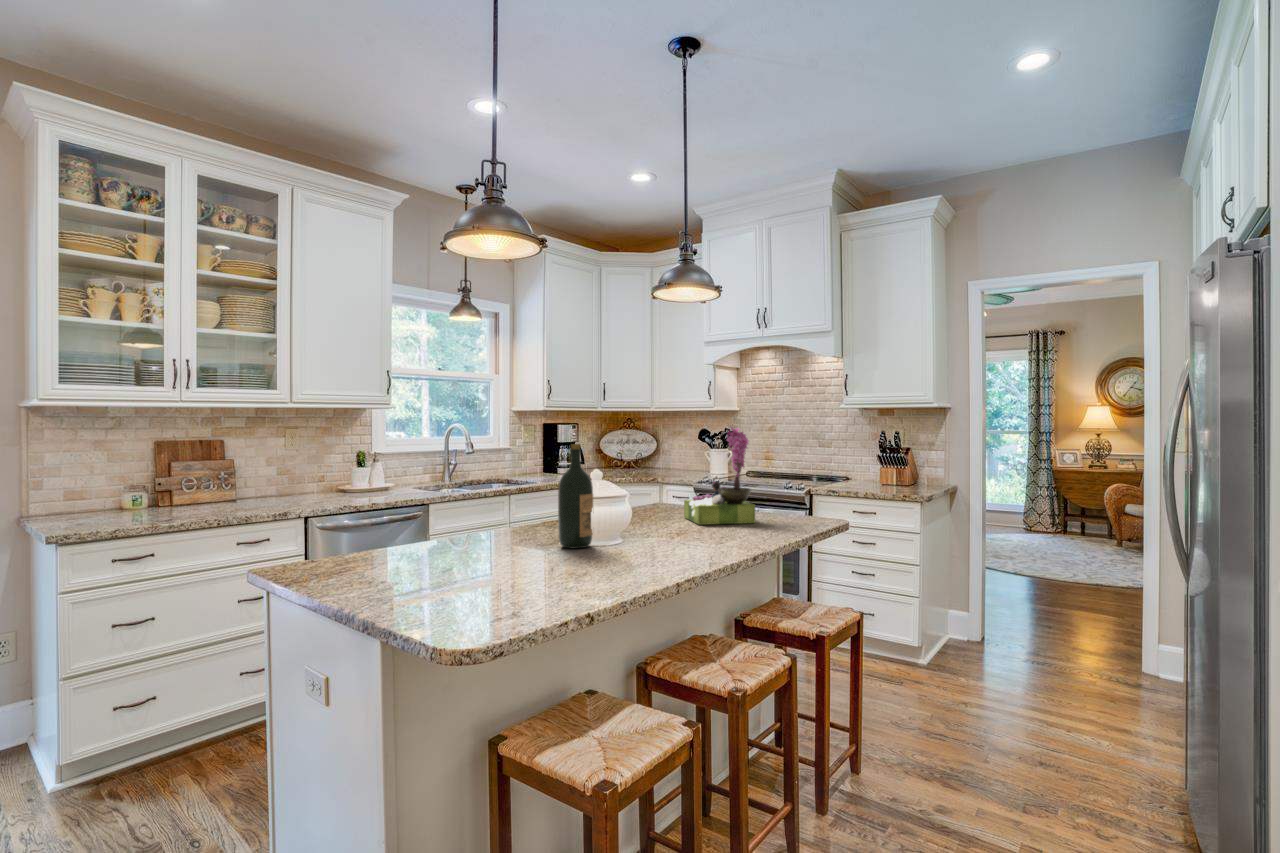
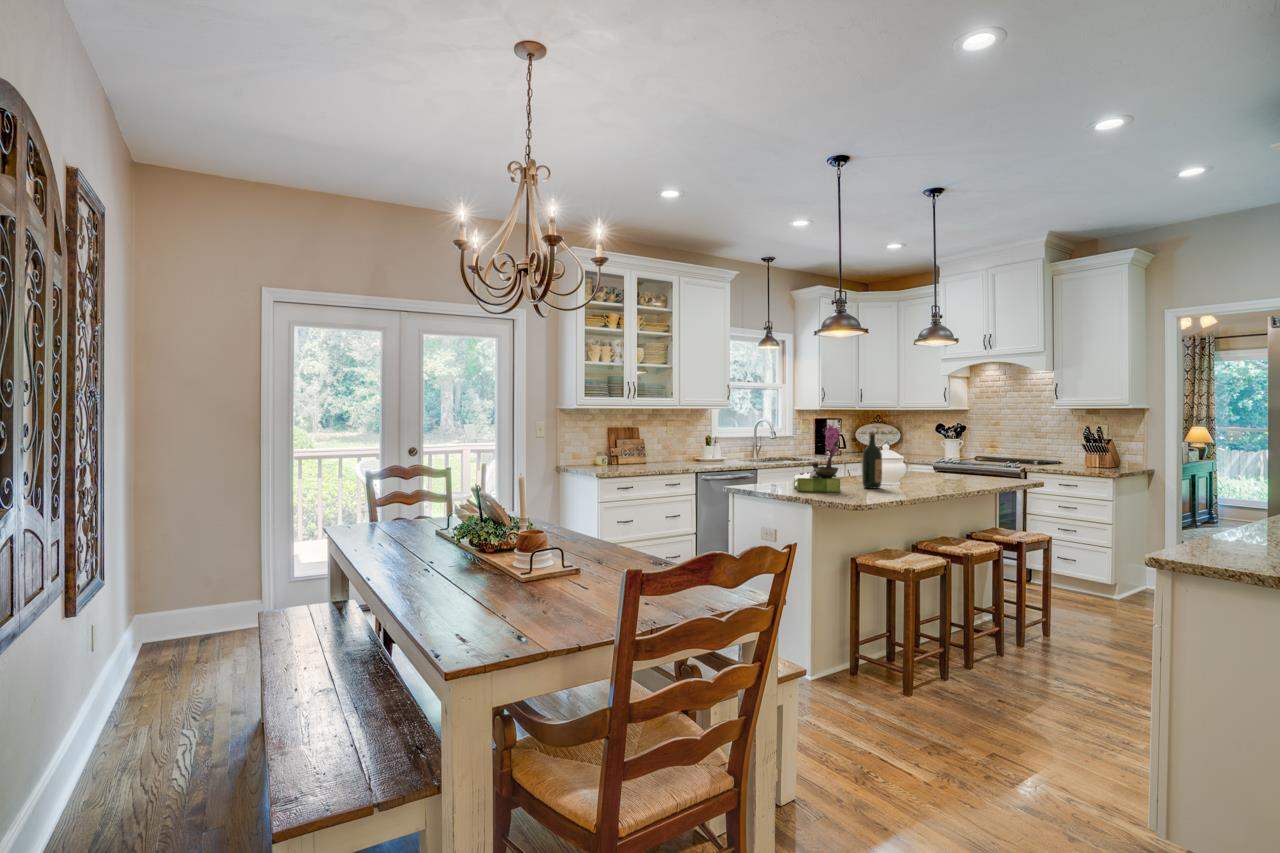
flower arrangement: present [684,428,755,525] -> present [794,424,840,492]

